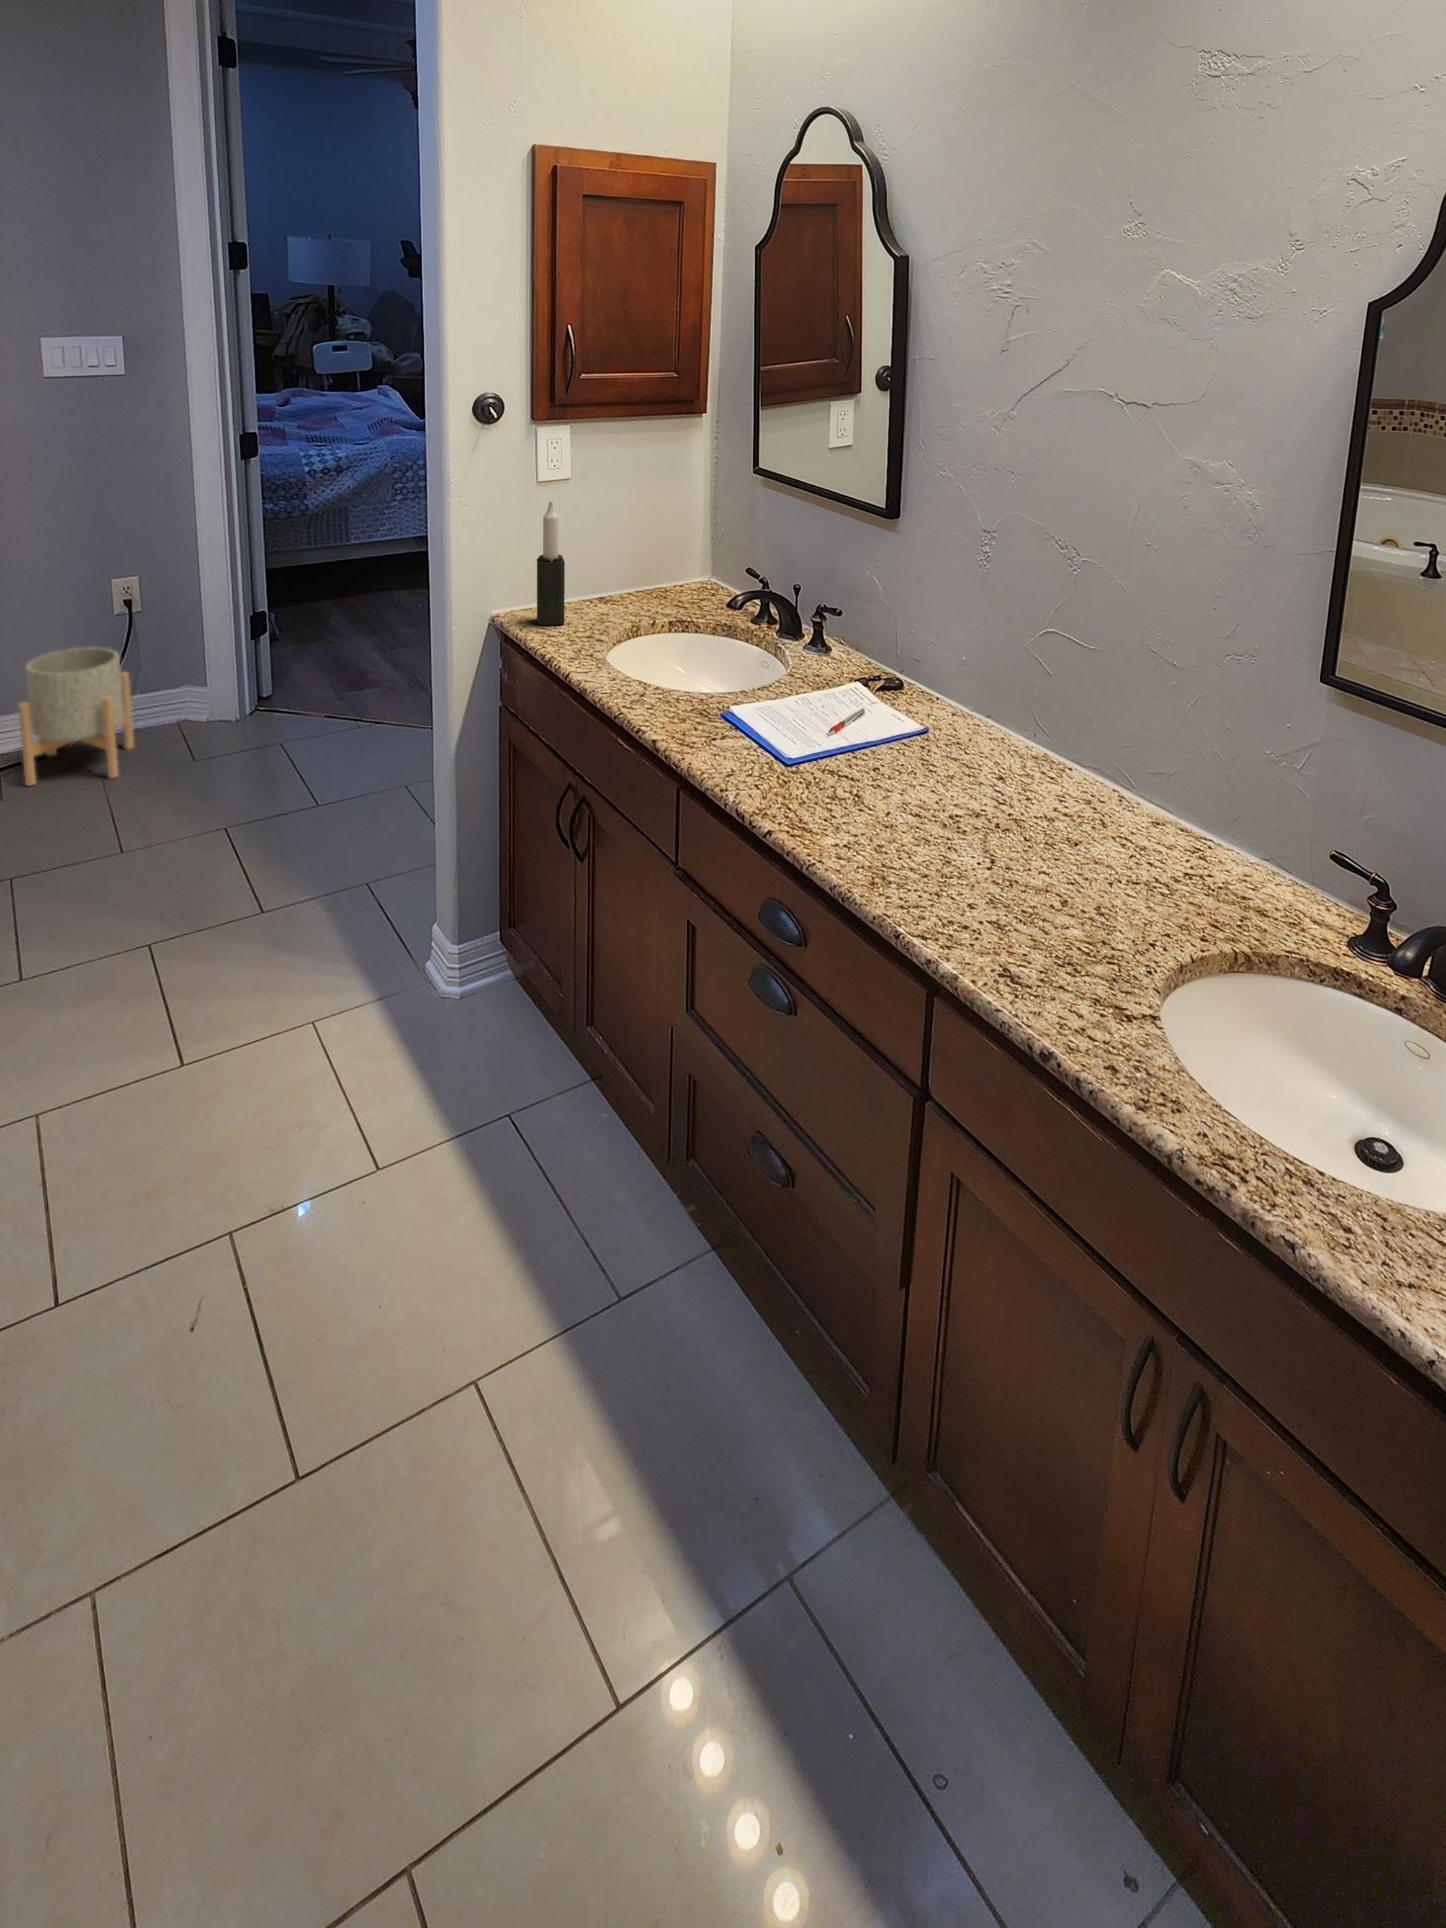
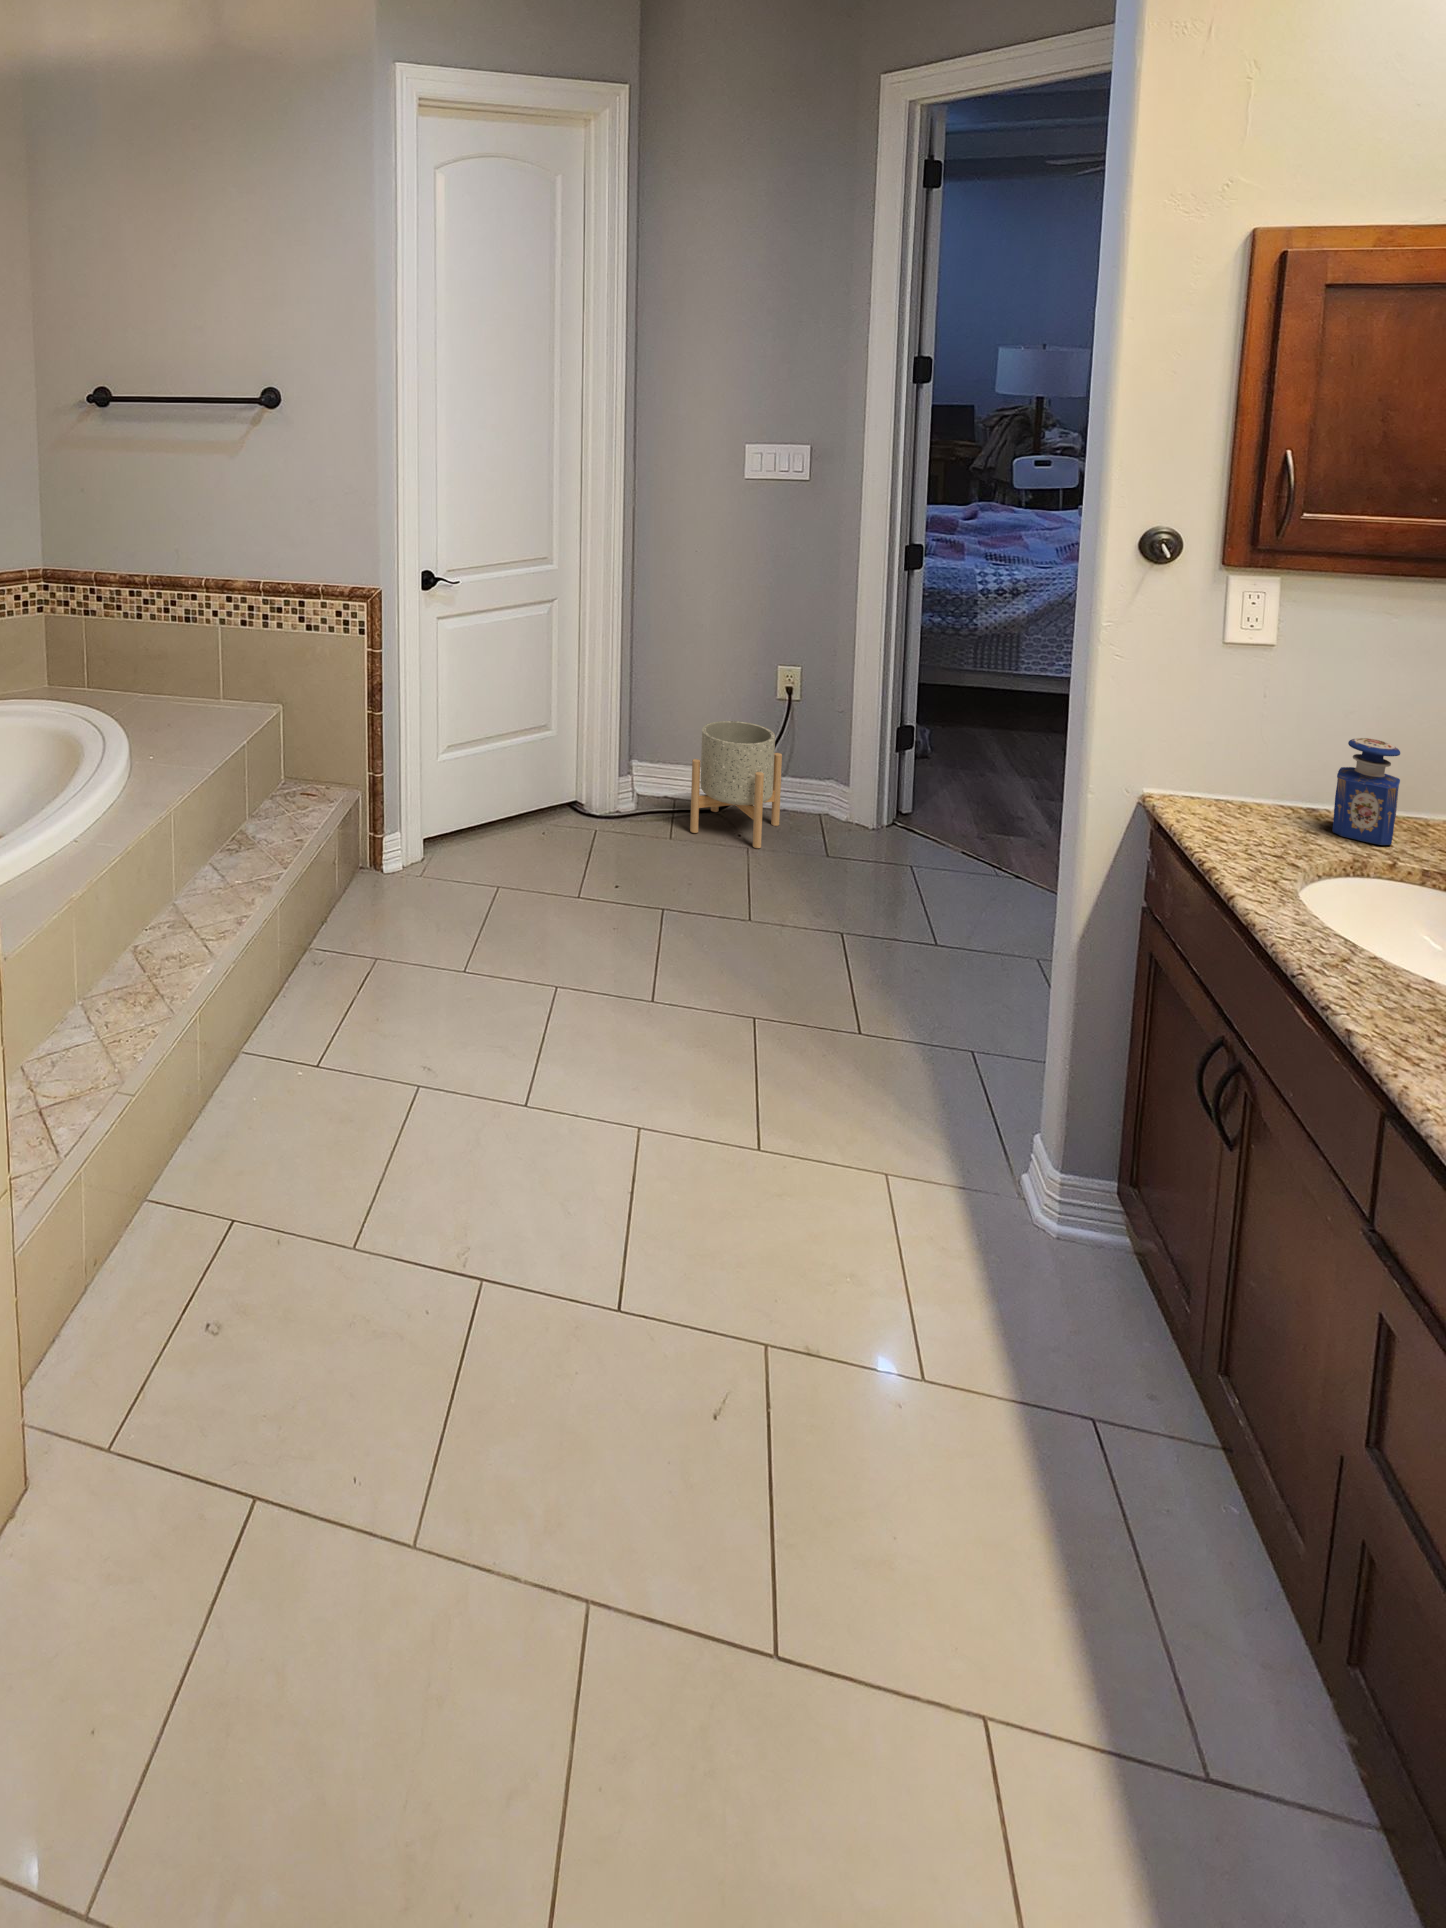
candle: present [537,500,565,626] -> none [1204,667,1252,828]
perfume bottle: none [615,539,650,613] -> present [1333,738,1400,845]

